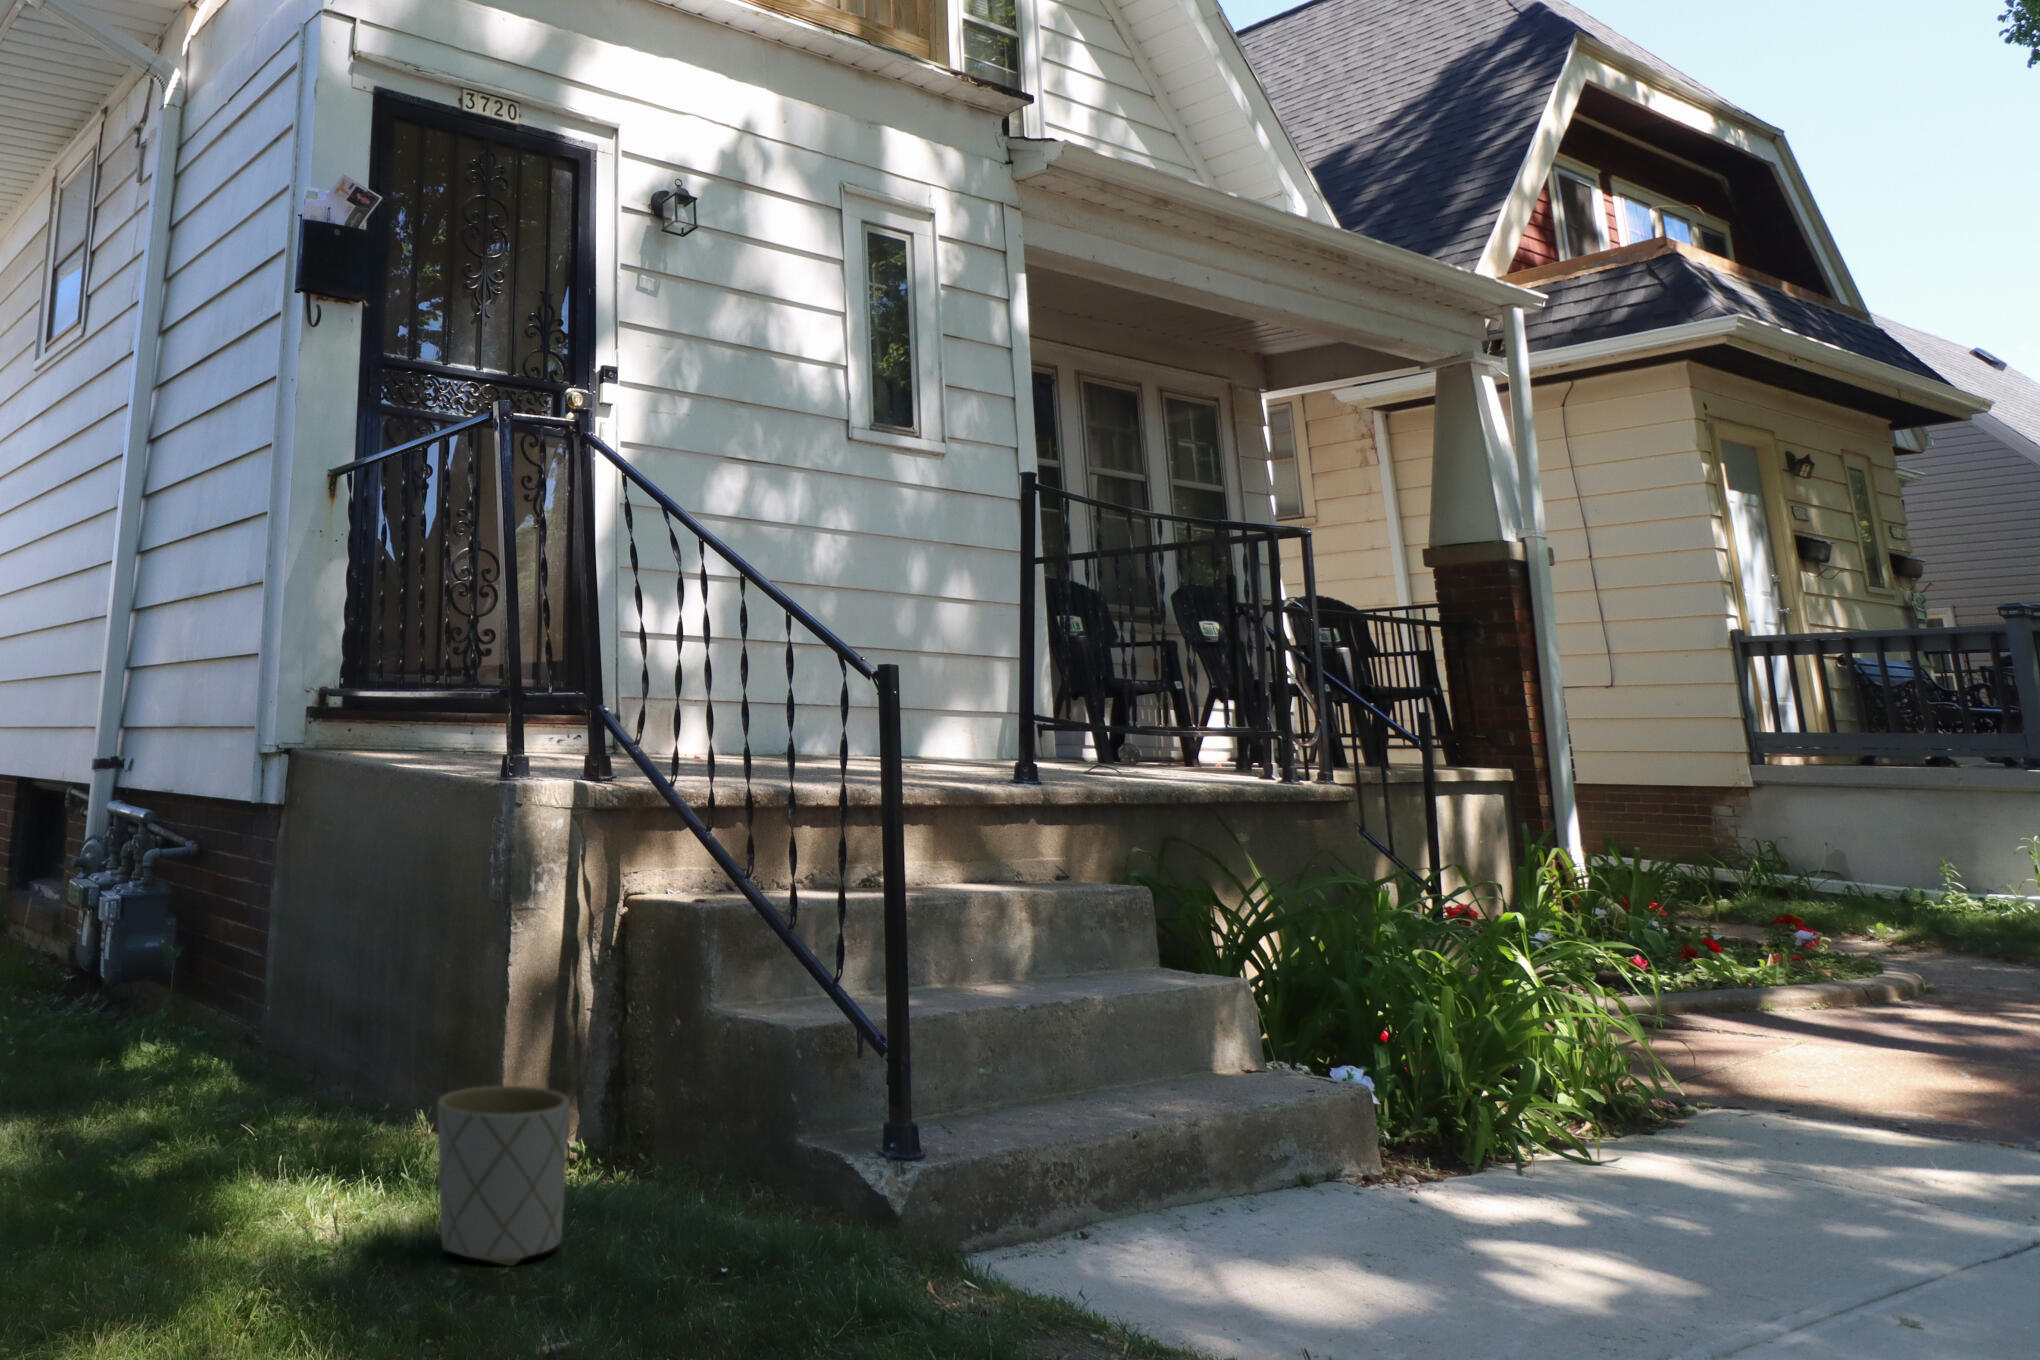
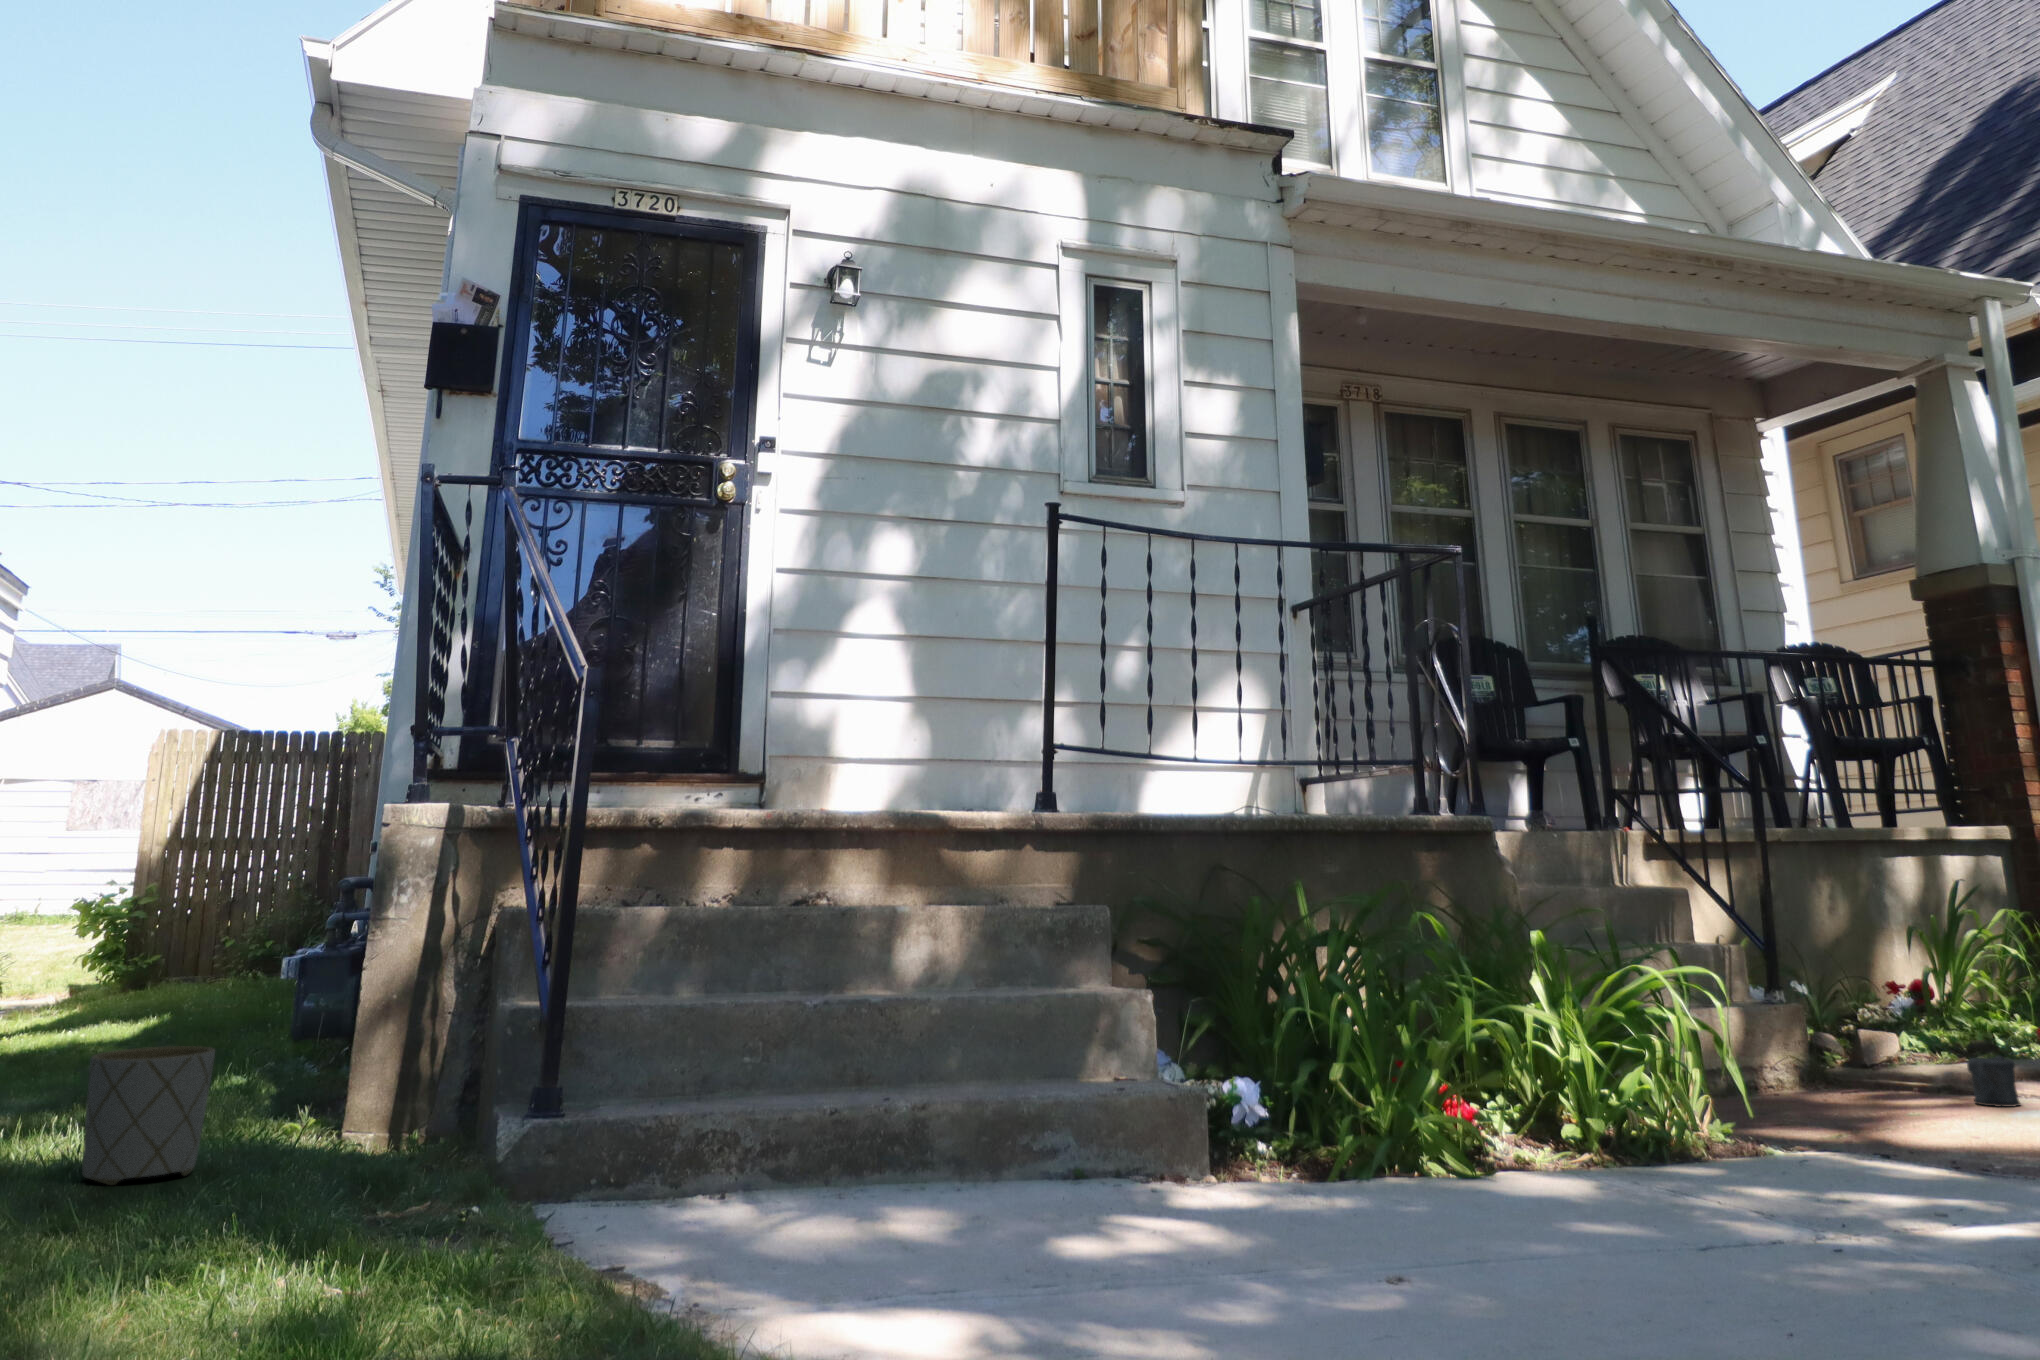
watering can: none [1722,997,1773,1045] -> present [1967,1056,2020,1107]

